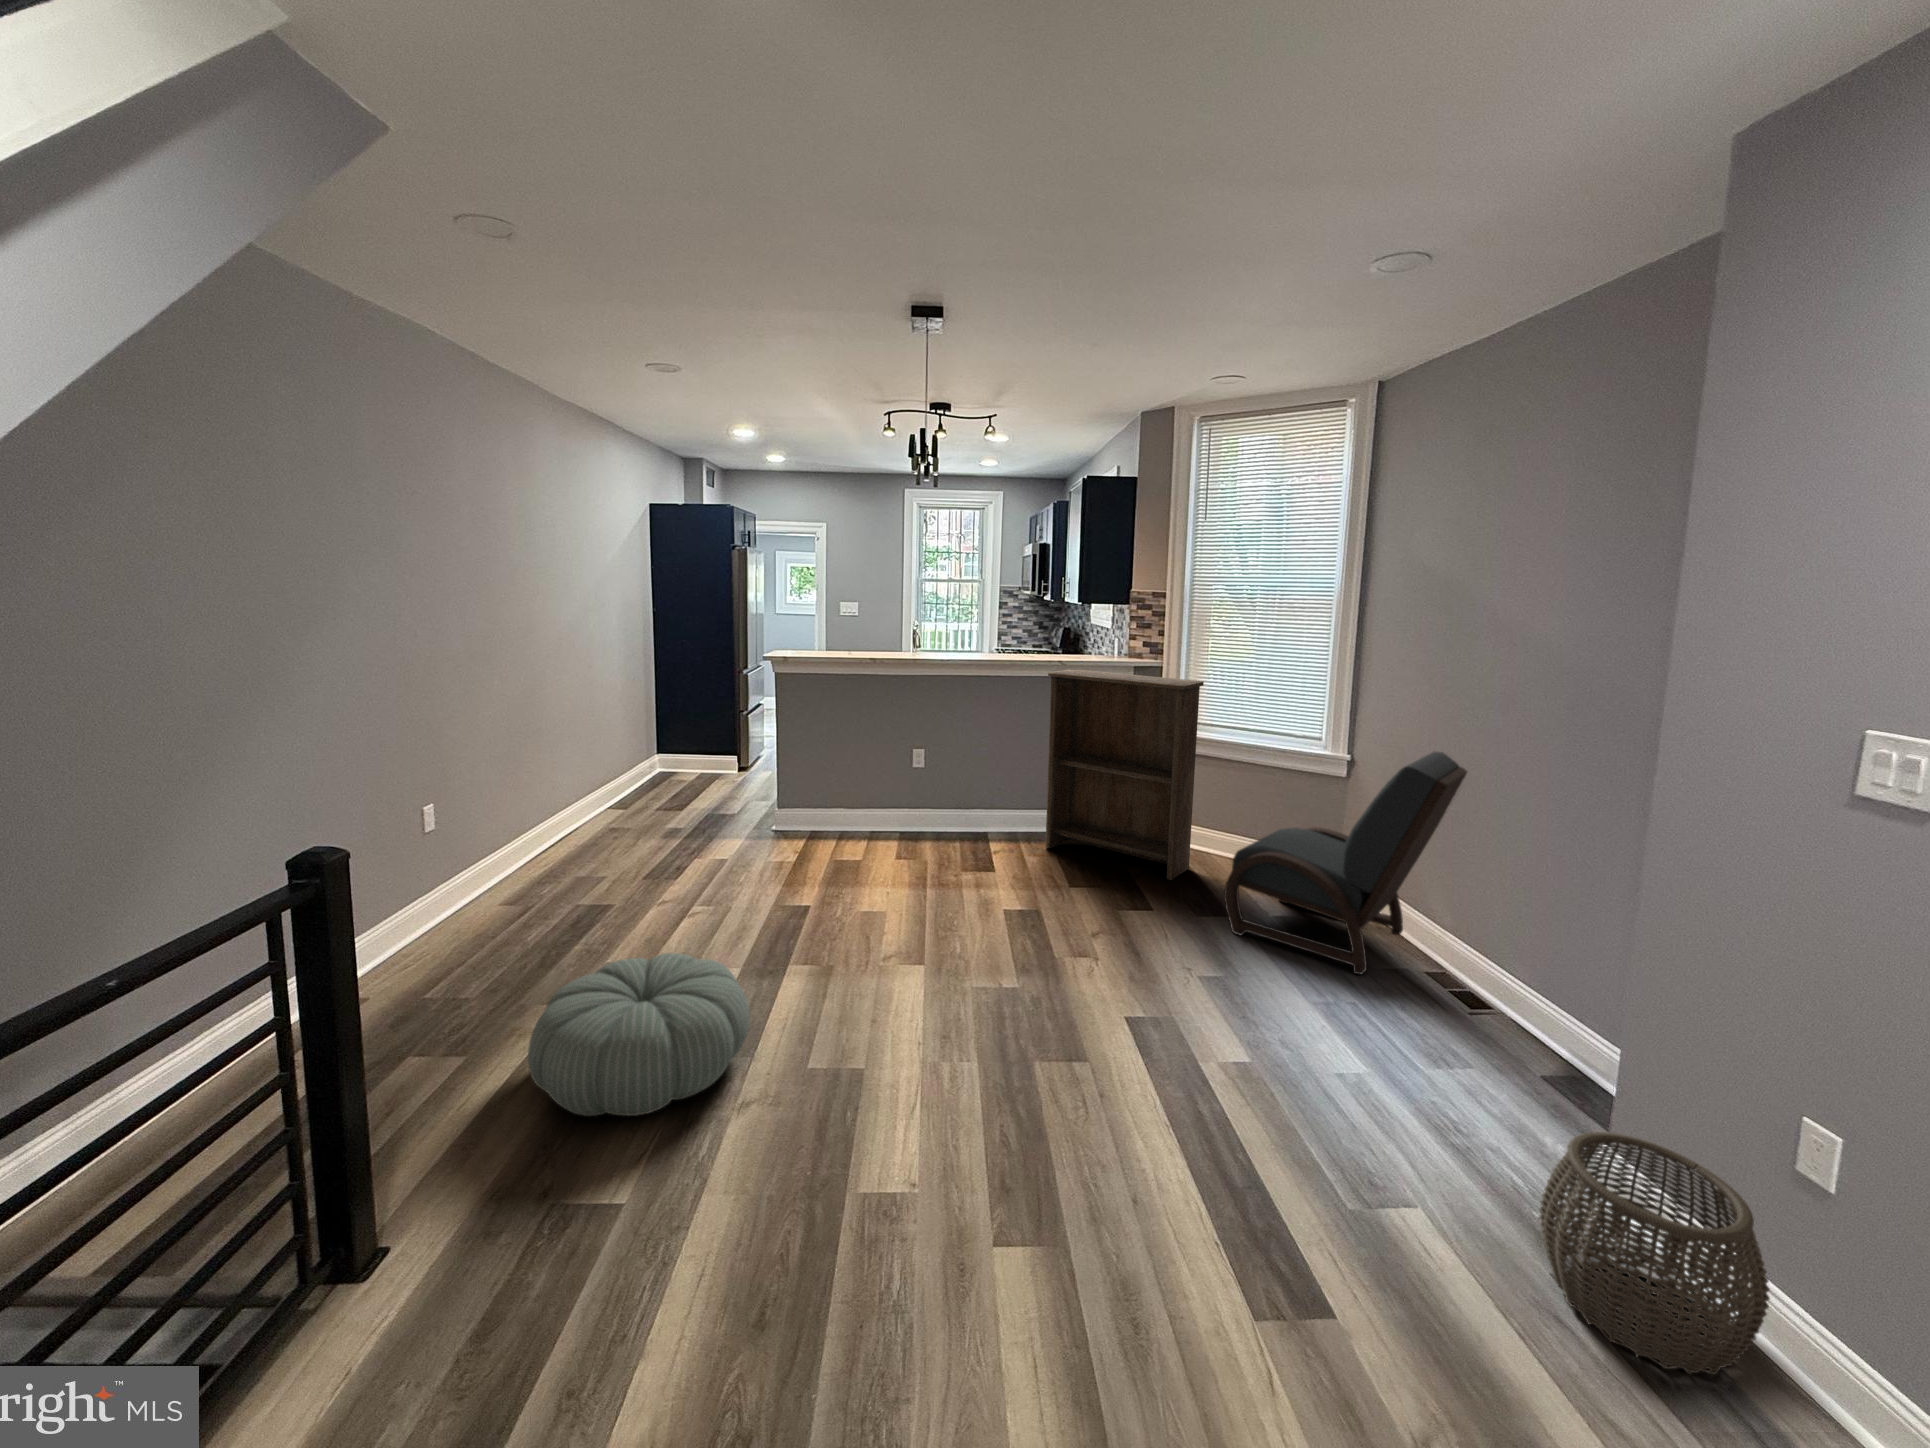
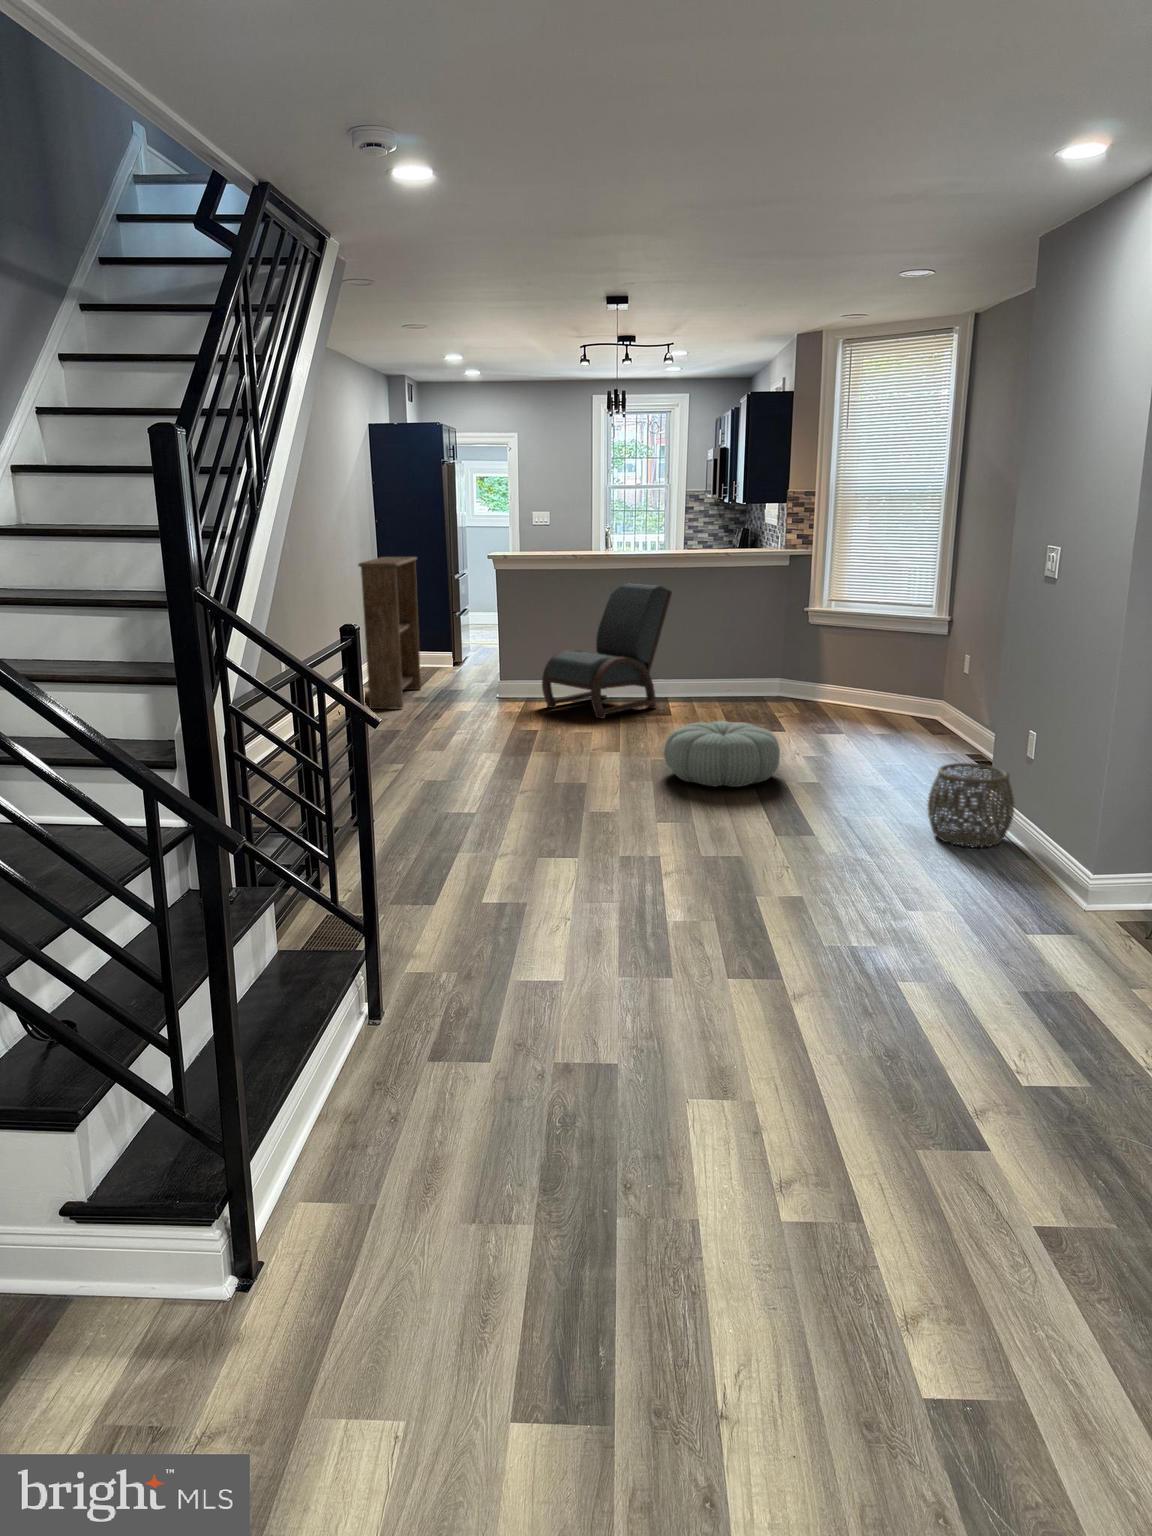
bookshelf: present [1045,670,1204,880] -> present [358,557,421,709]
lounge chair: present [1224,752,1467,974] -> present [542,584,672,718]
pouf: present [528,953,750,1116] -> present [664,721,780,787]

